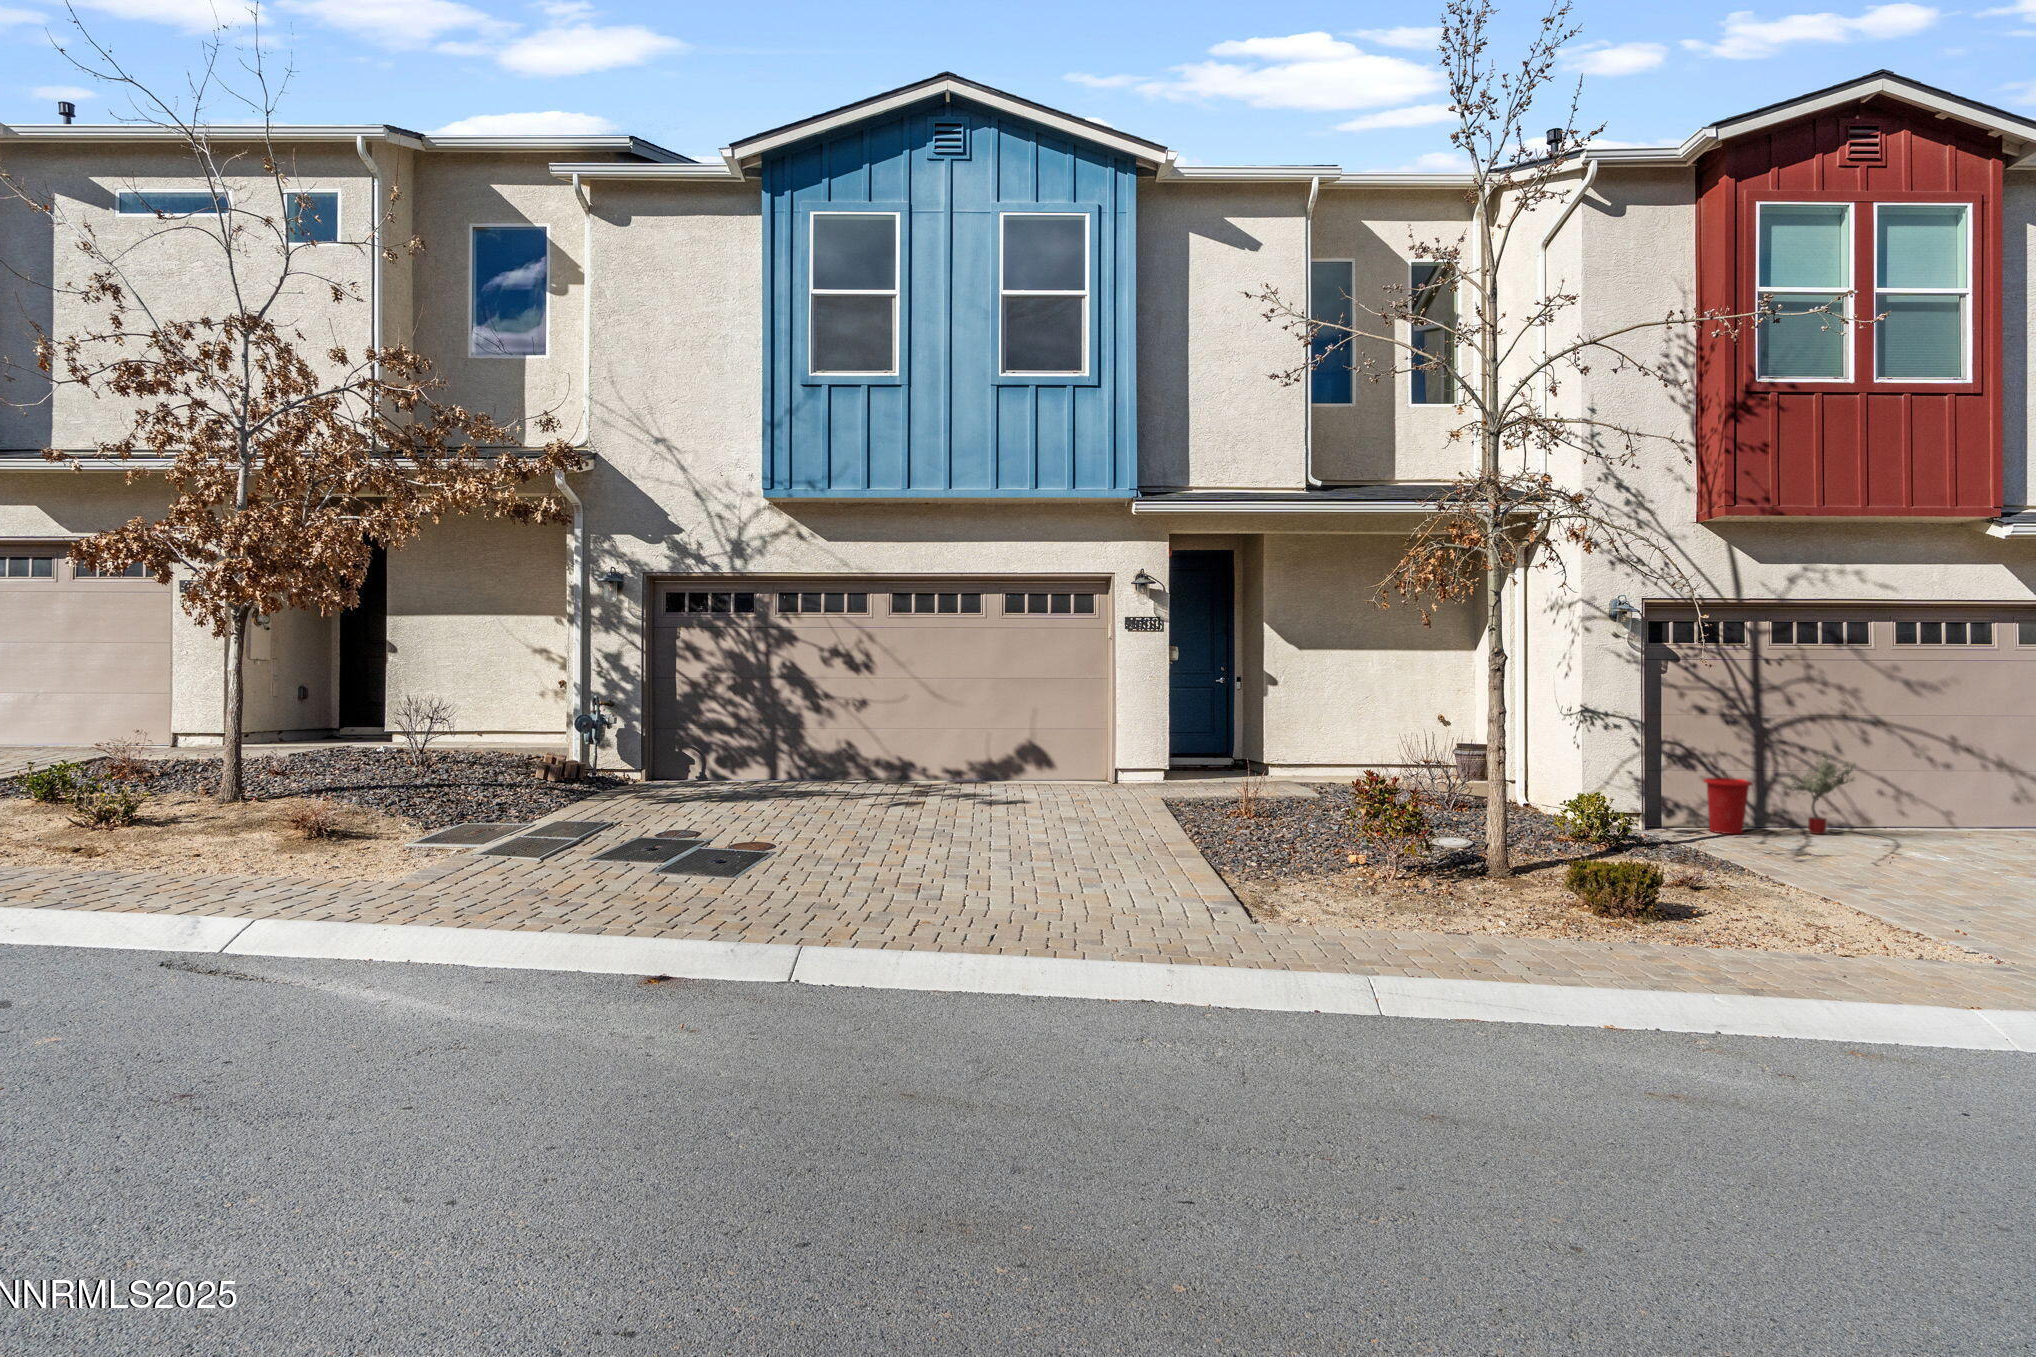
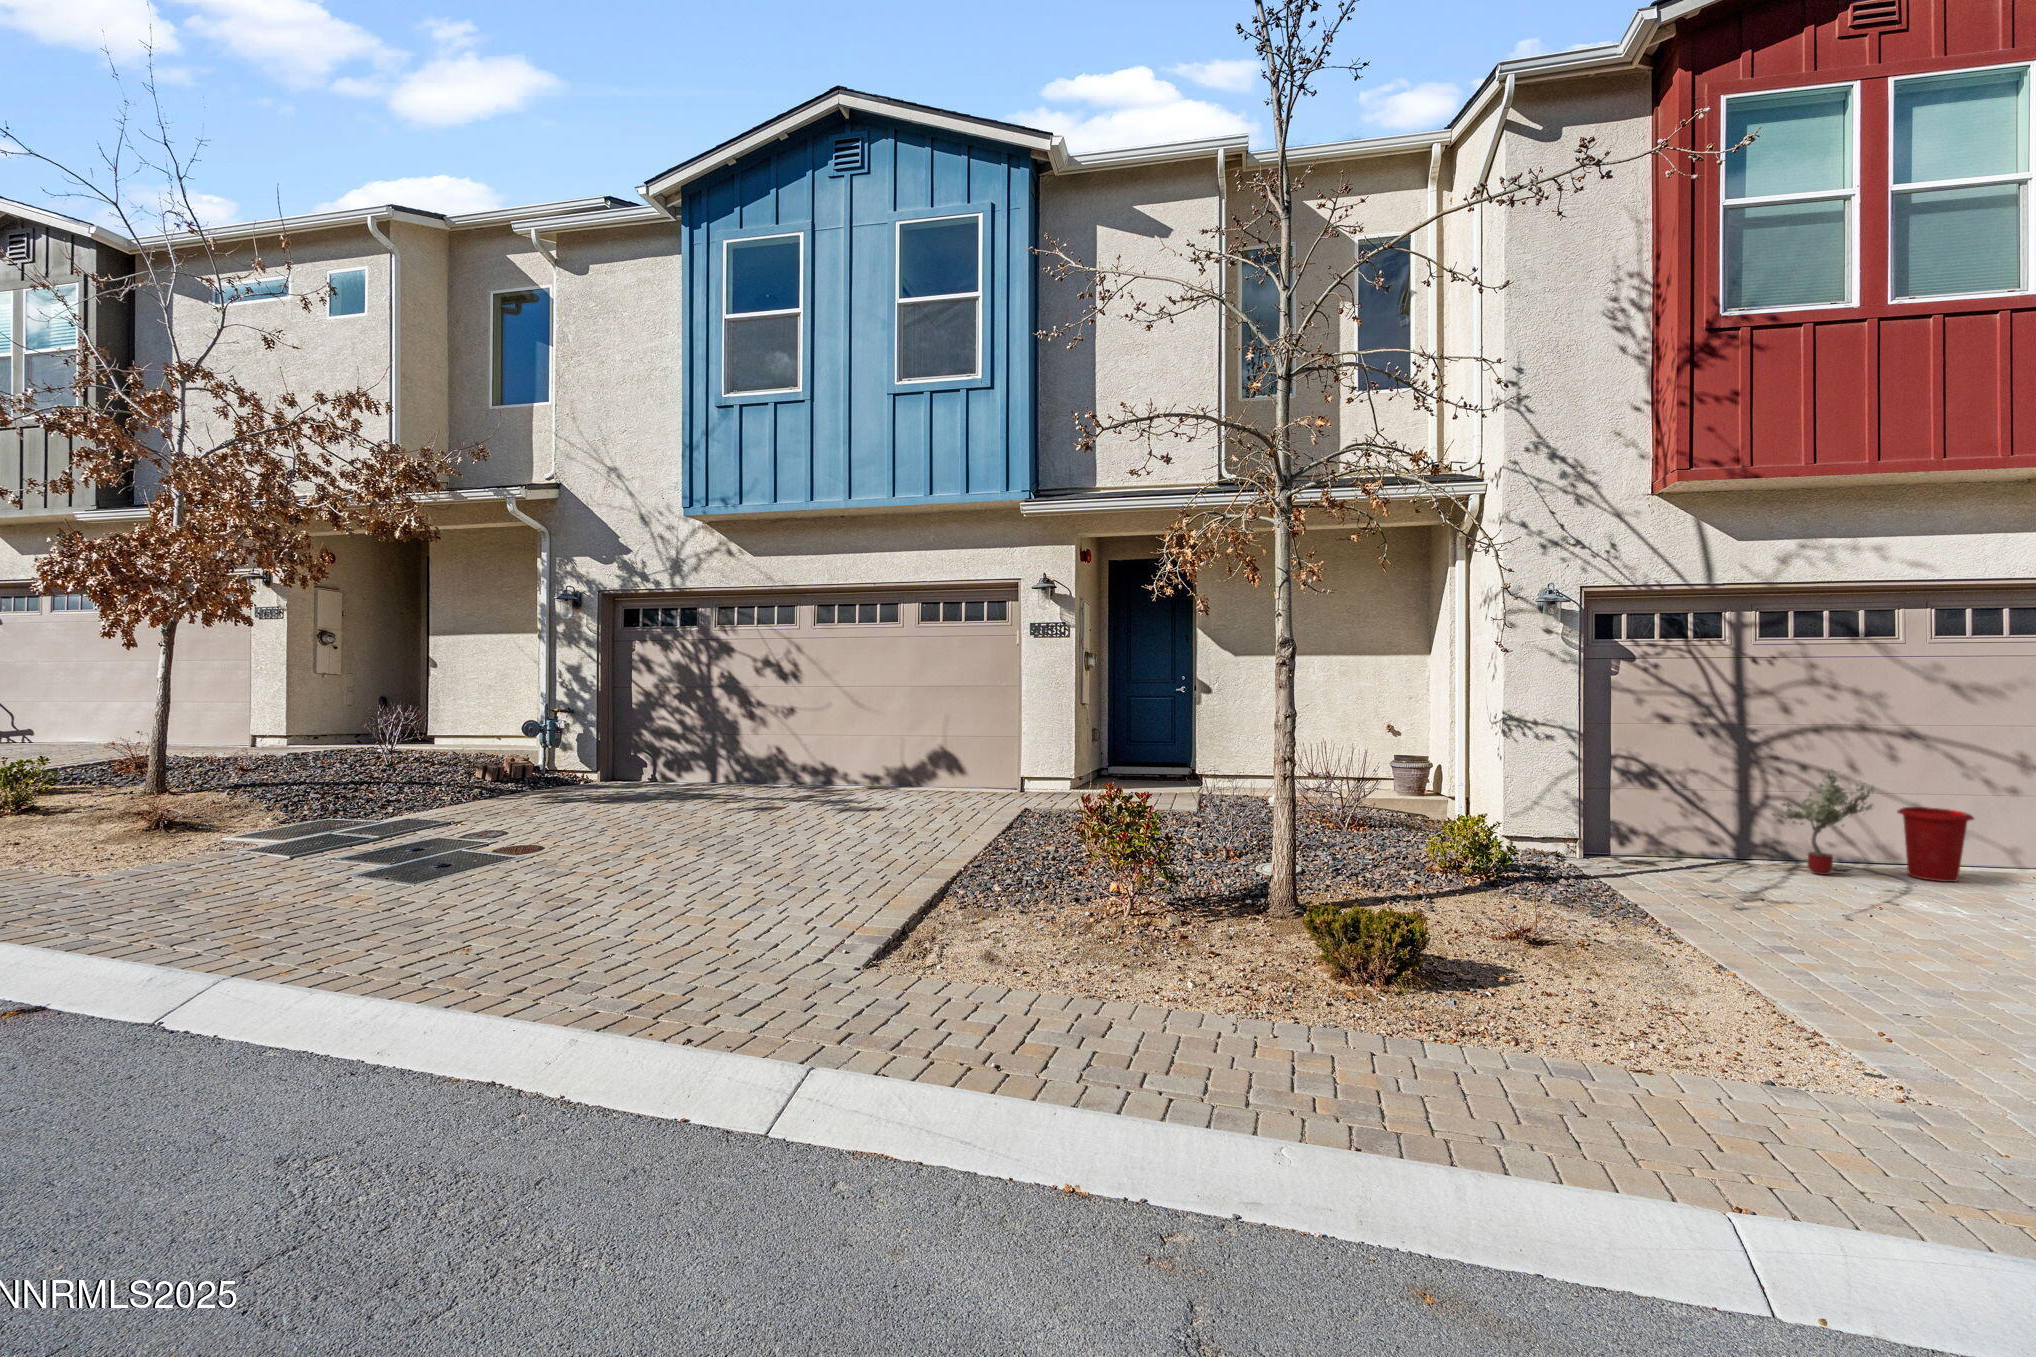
waste bin: present [1703,778,1753,834] -> present [1897,807,1974,882]

